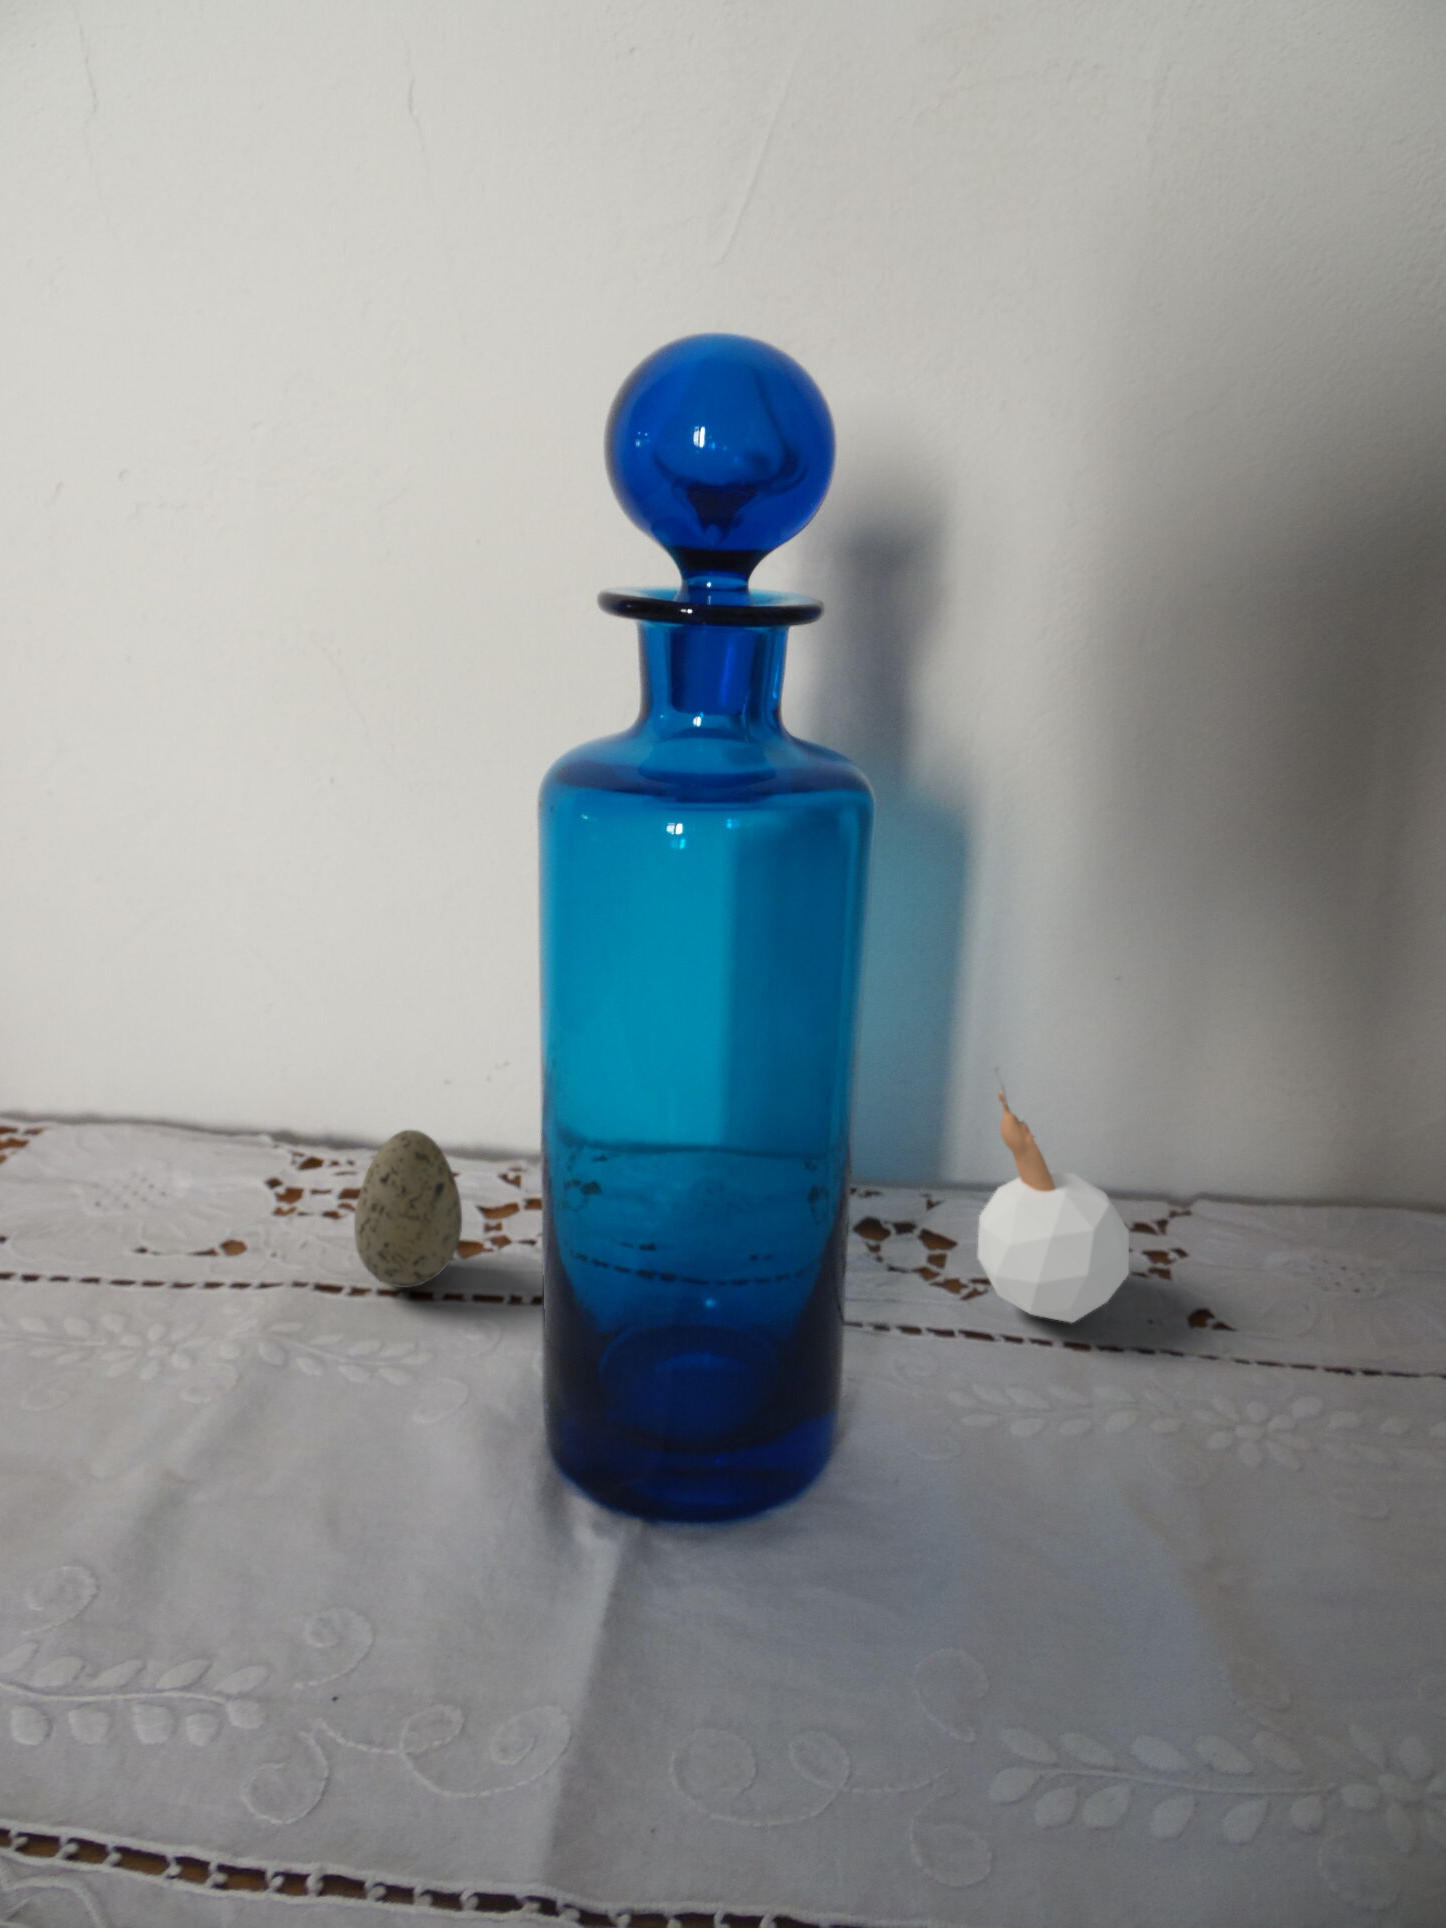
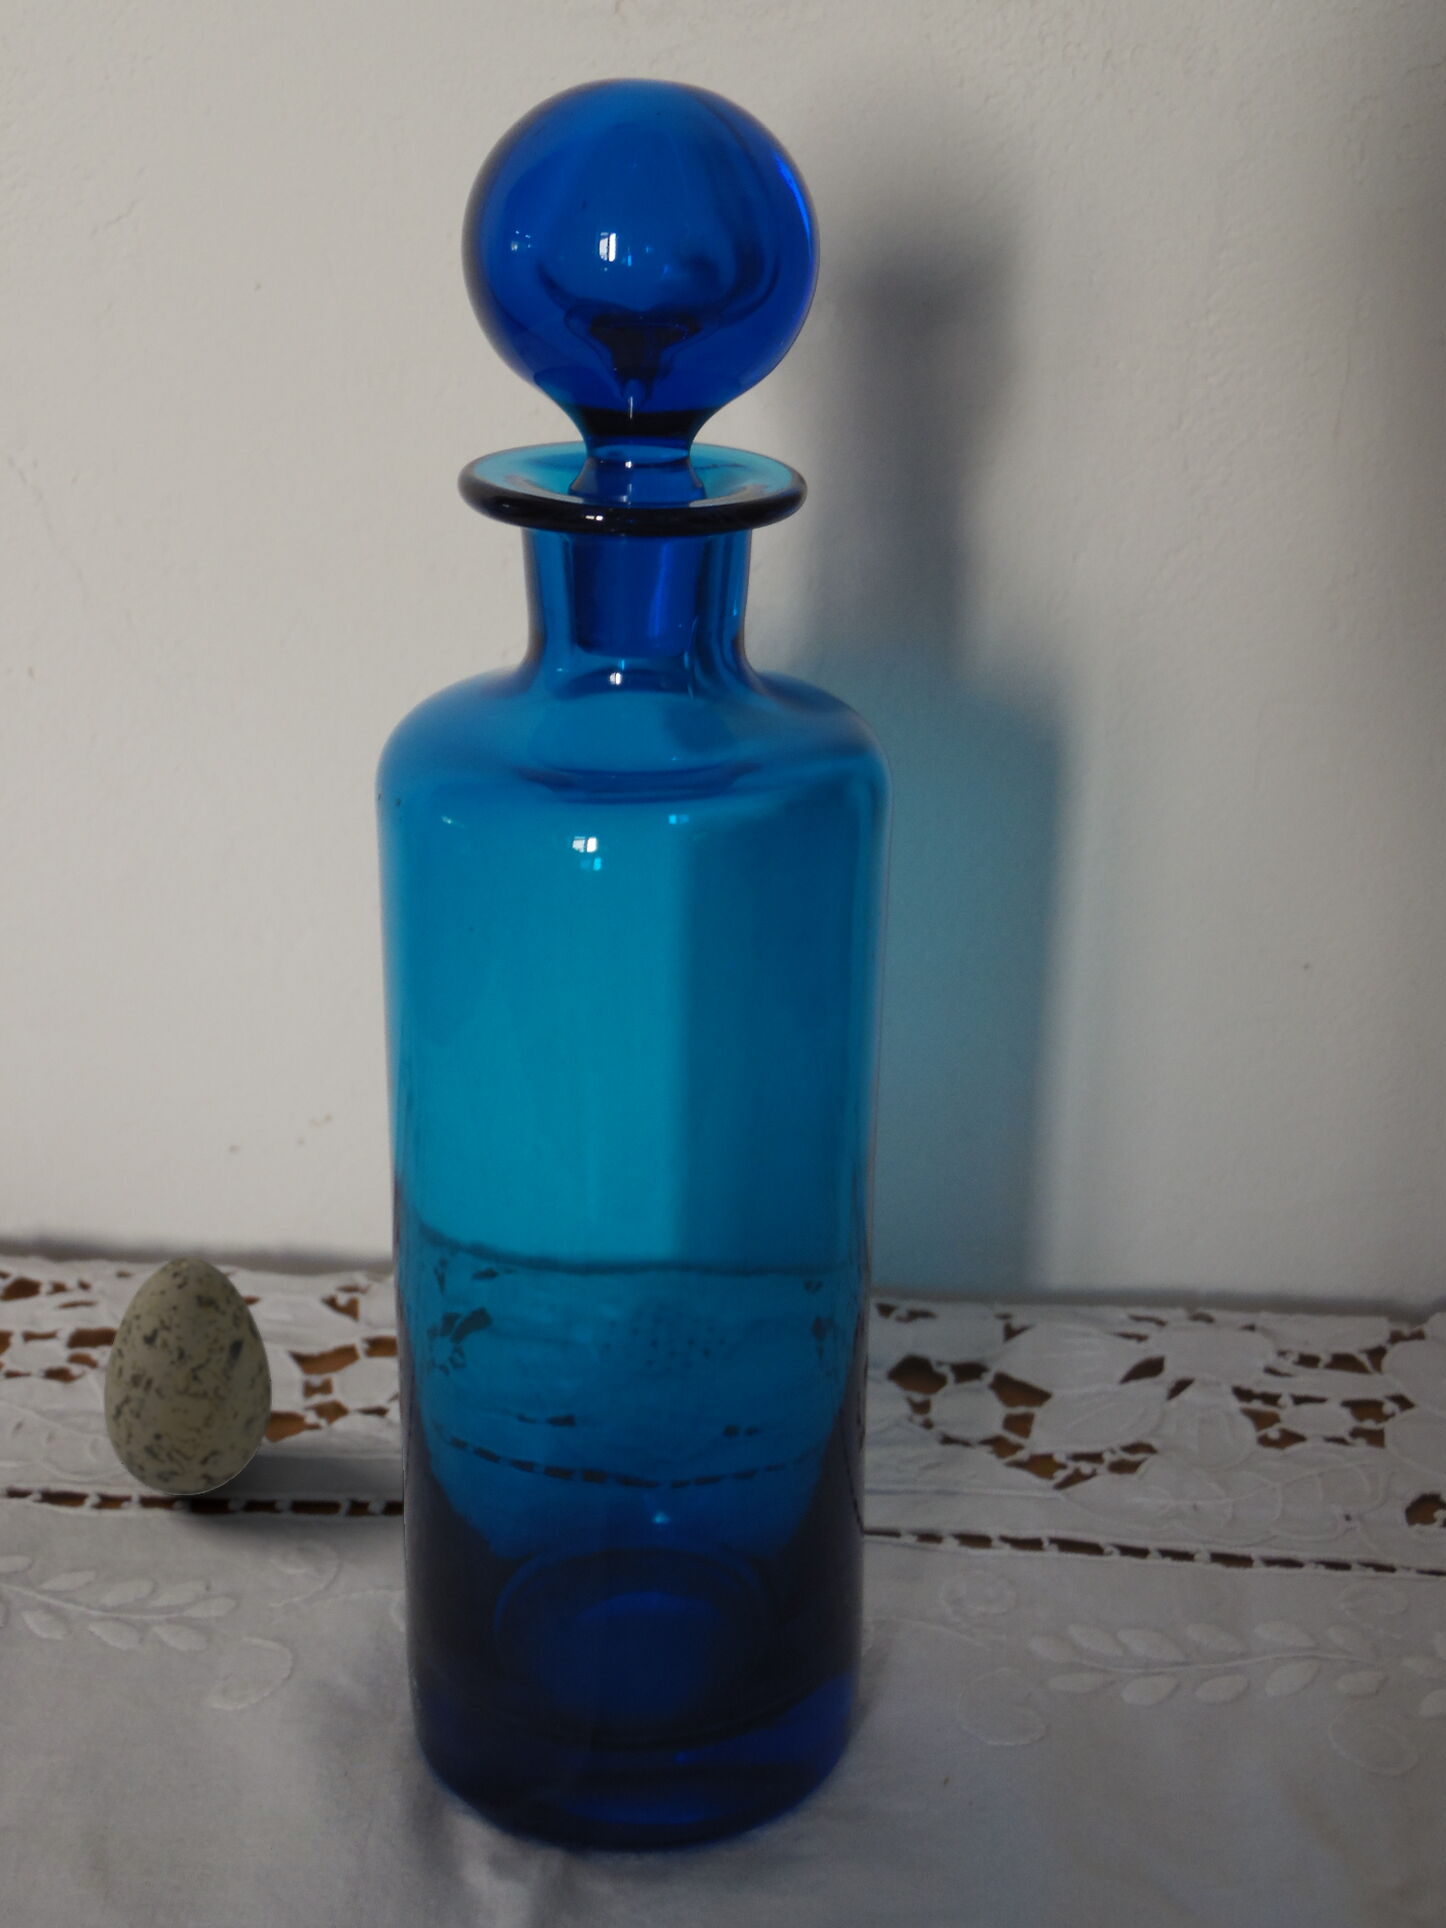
candle: present [978,1065,1129,1323] -> none [1077,1135,1306,1524]

